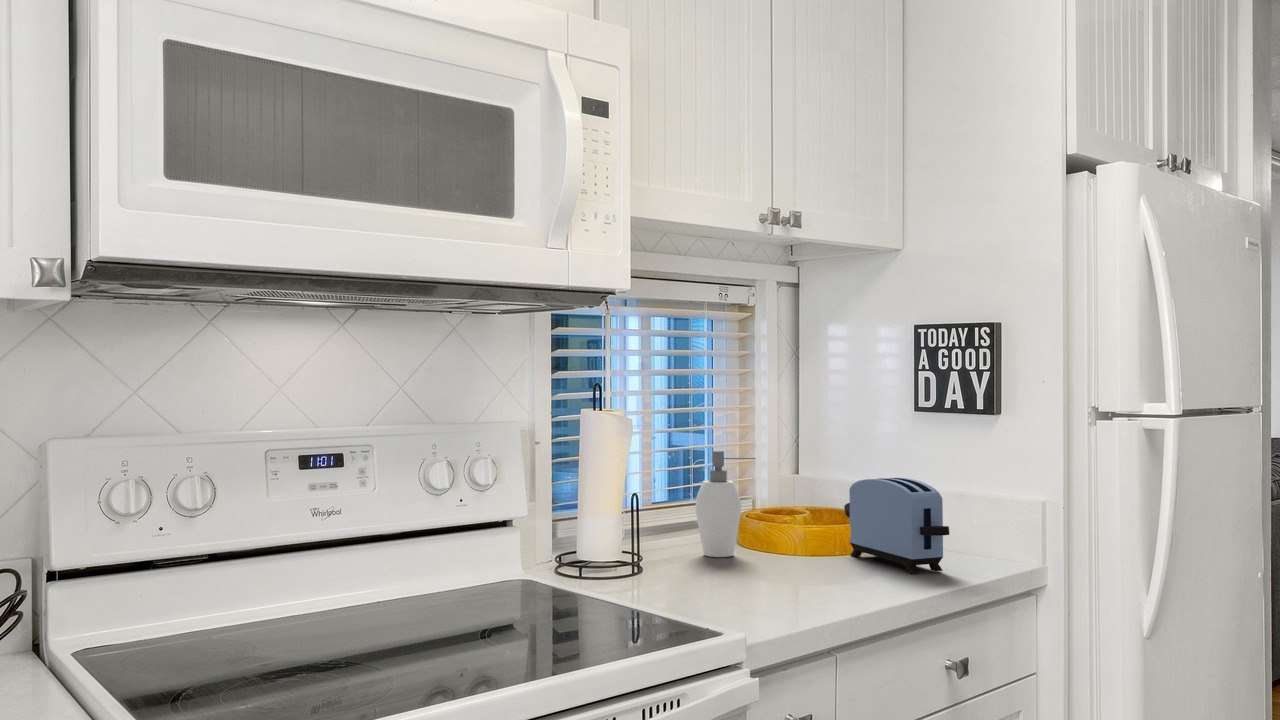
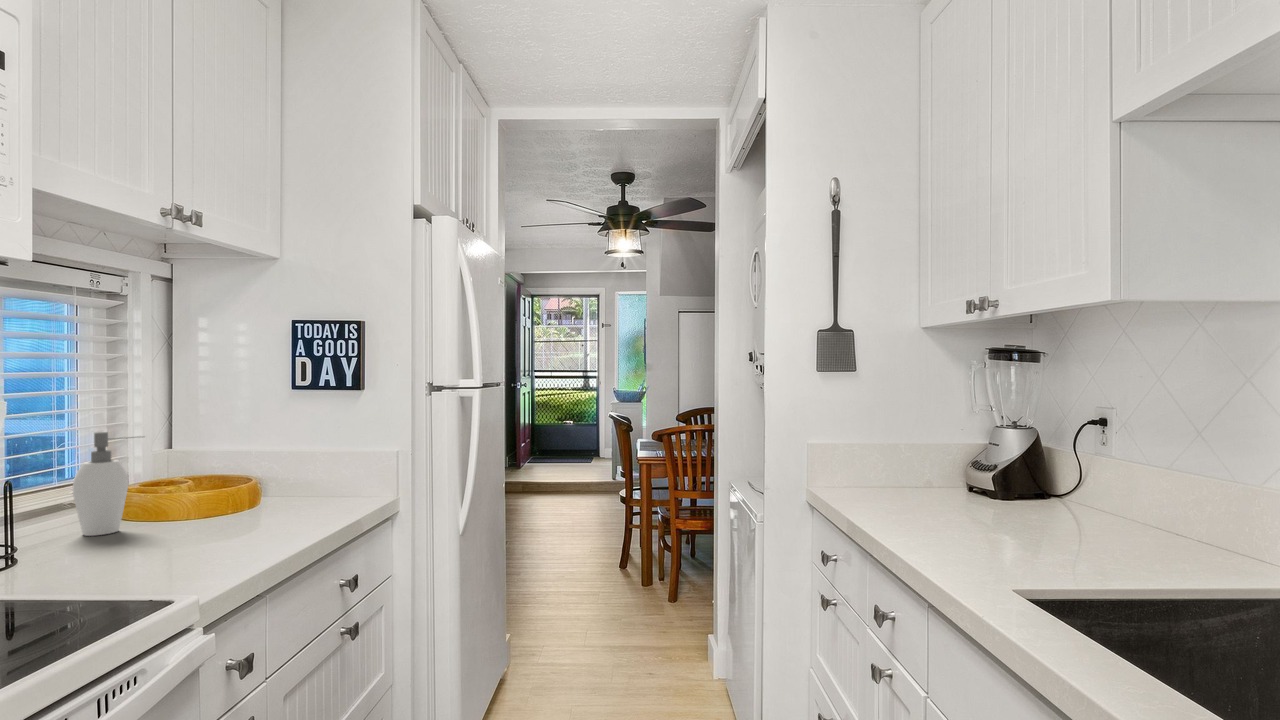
toaster: present [844,478,949,573] -> none [232,443,337,518]

